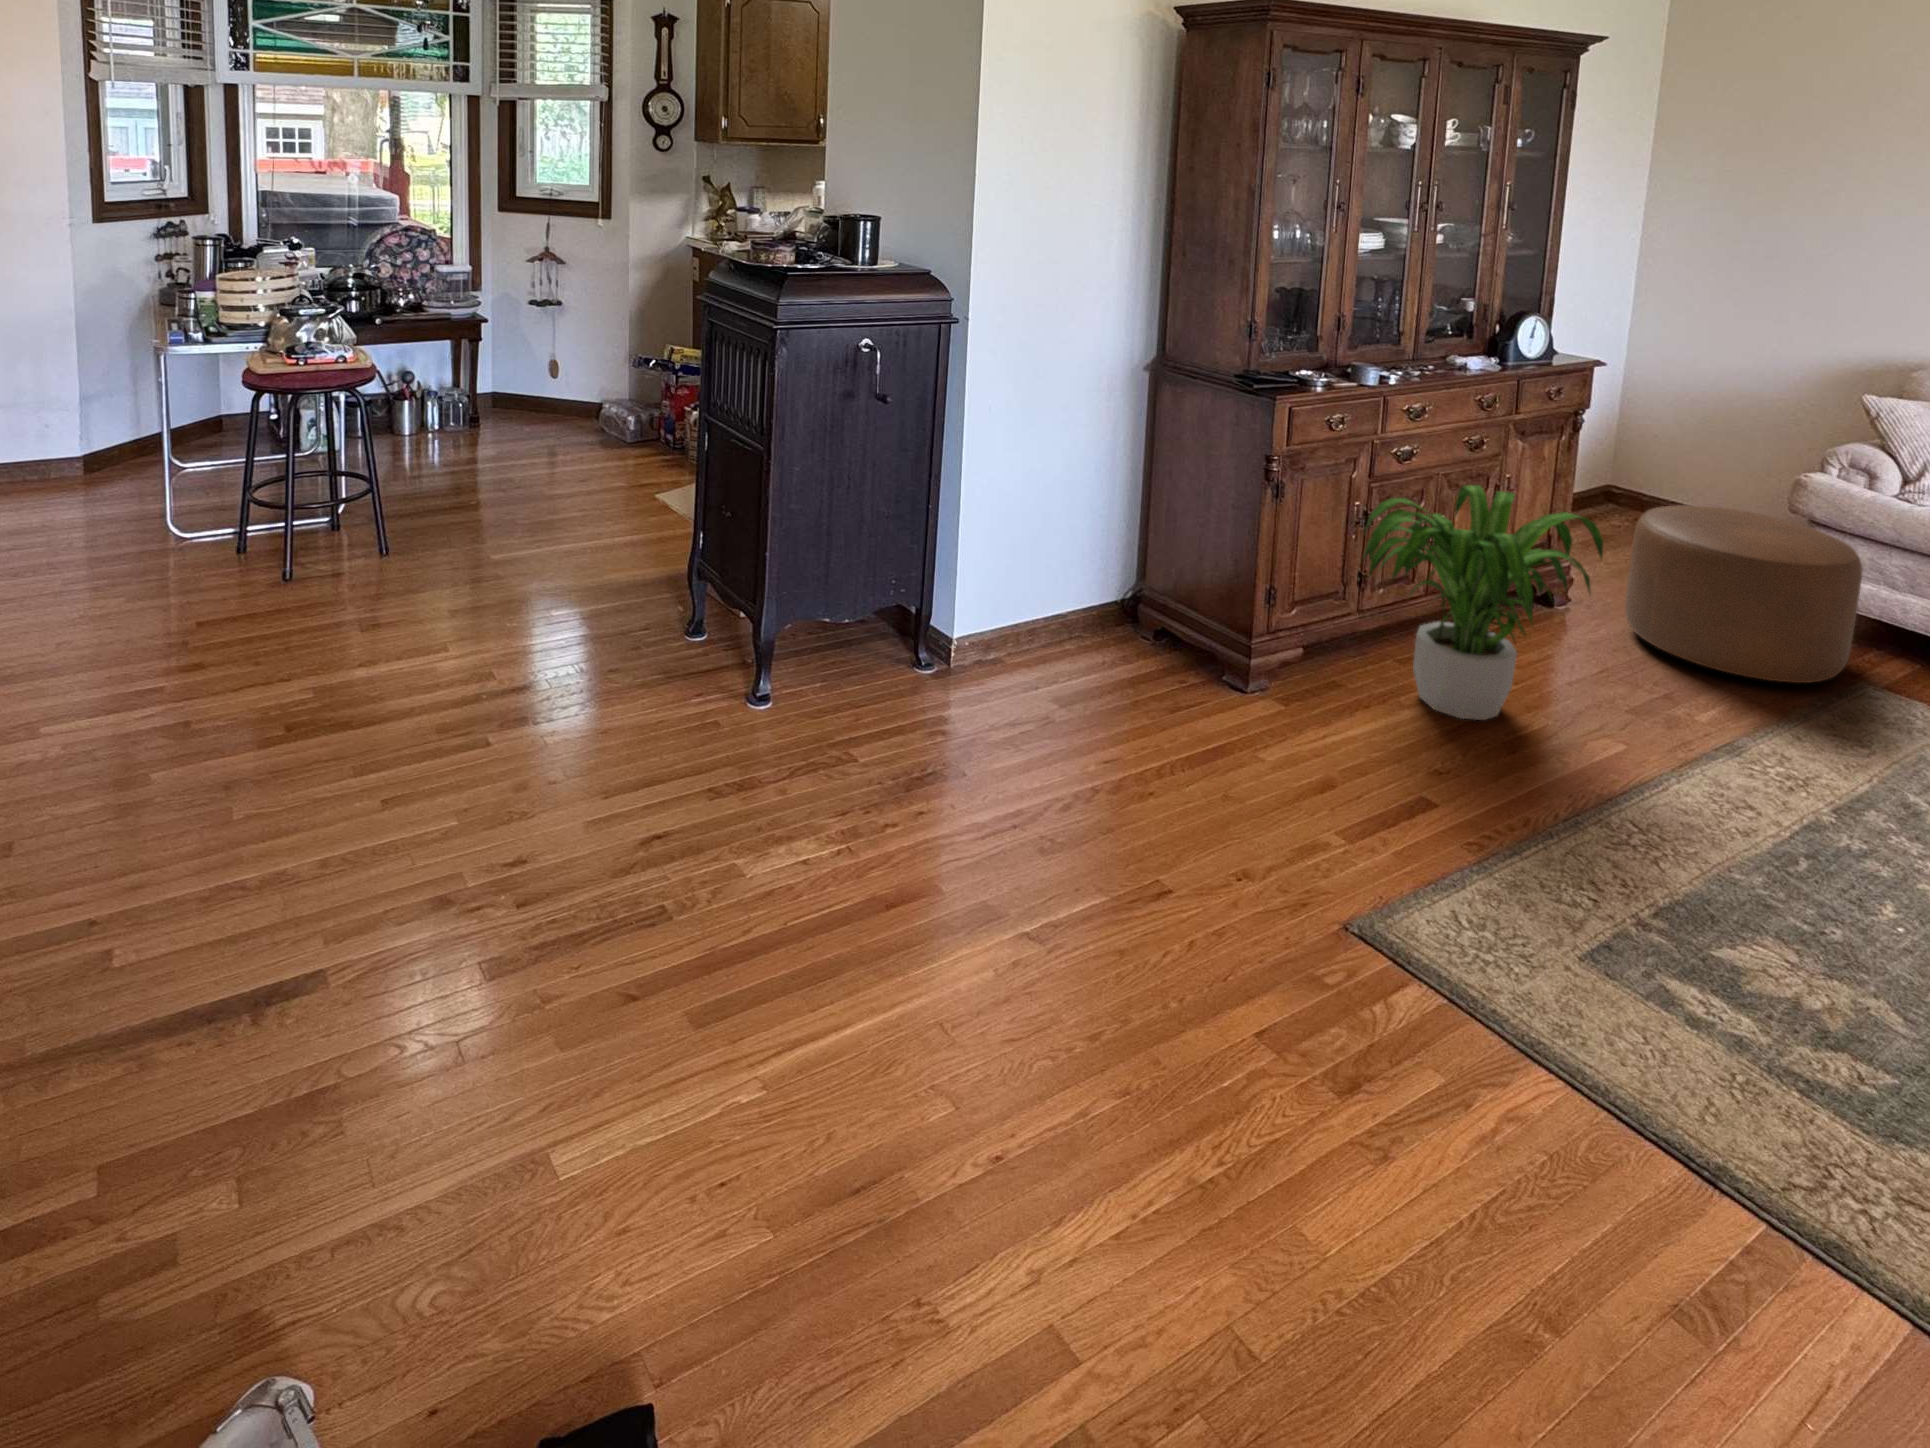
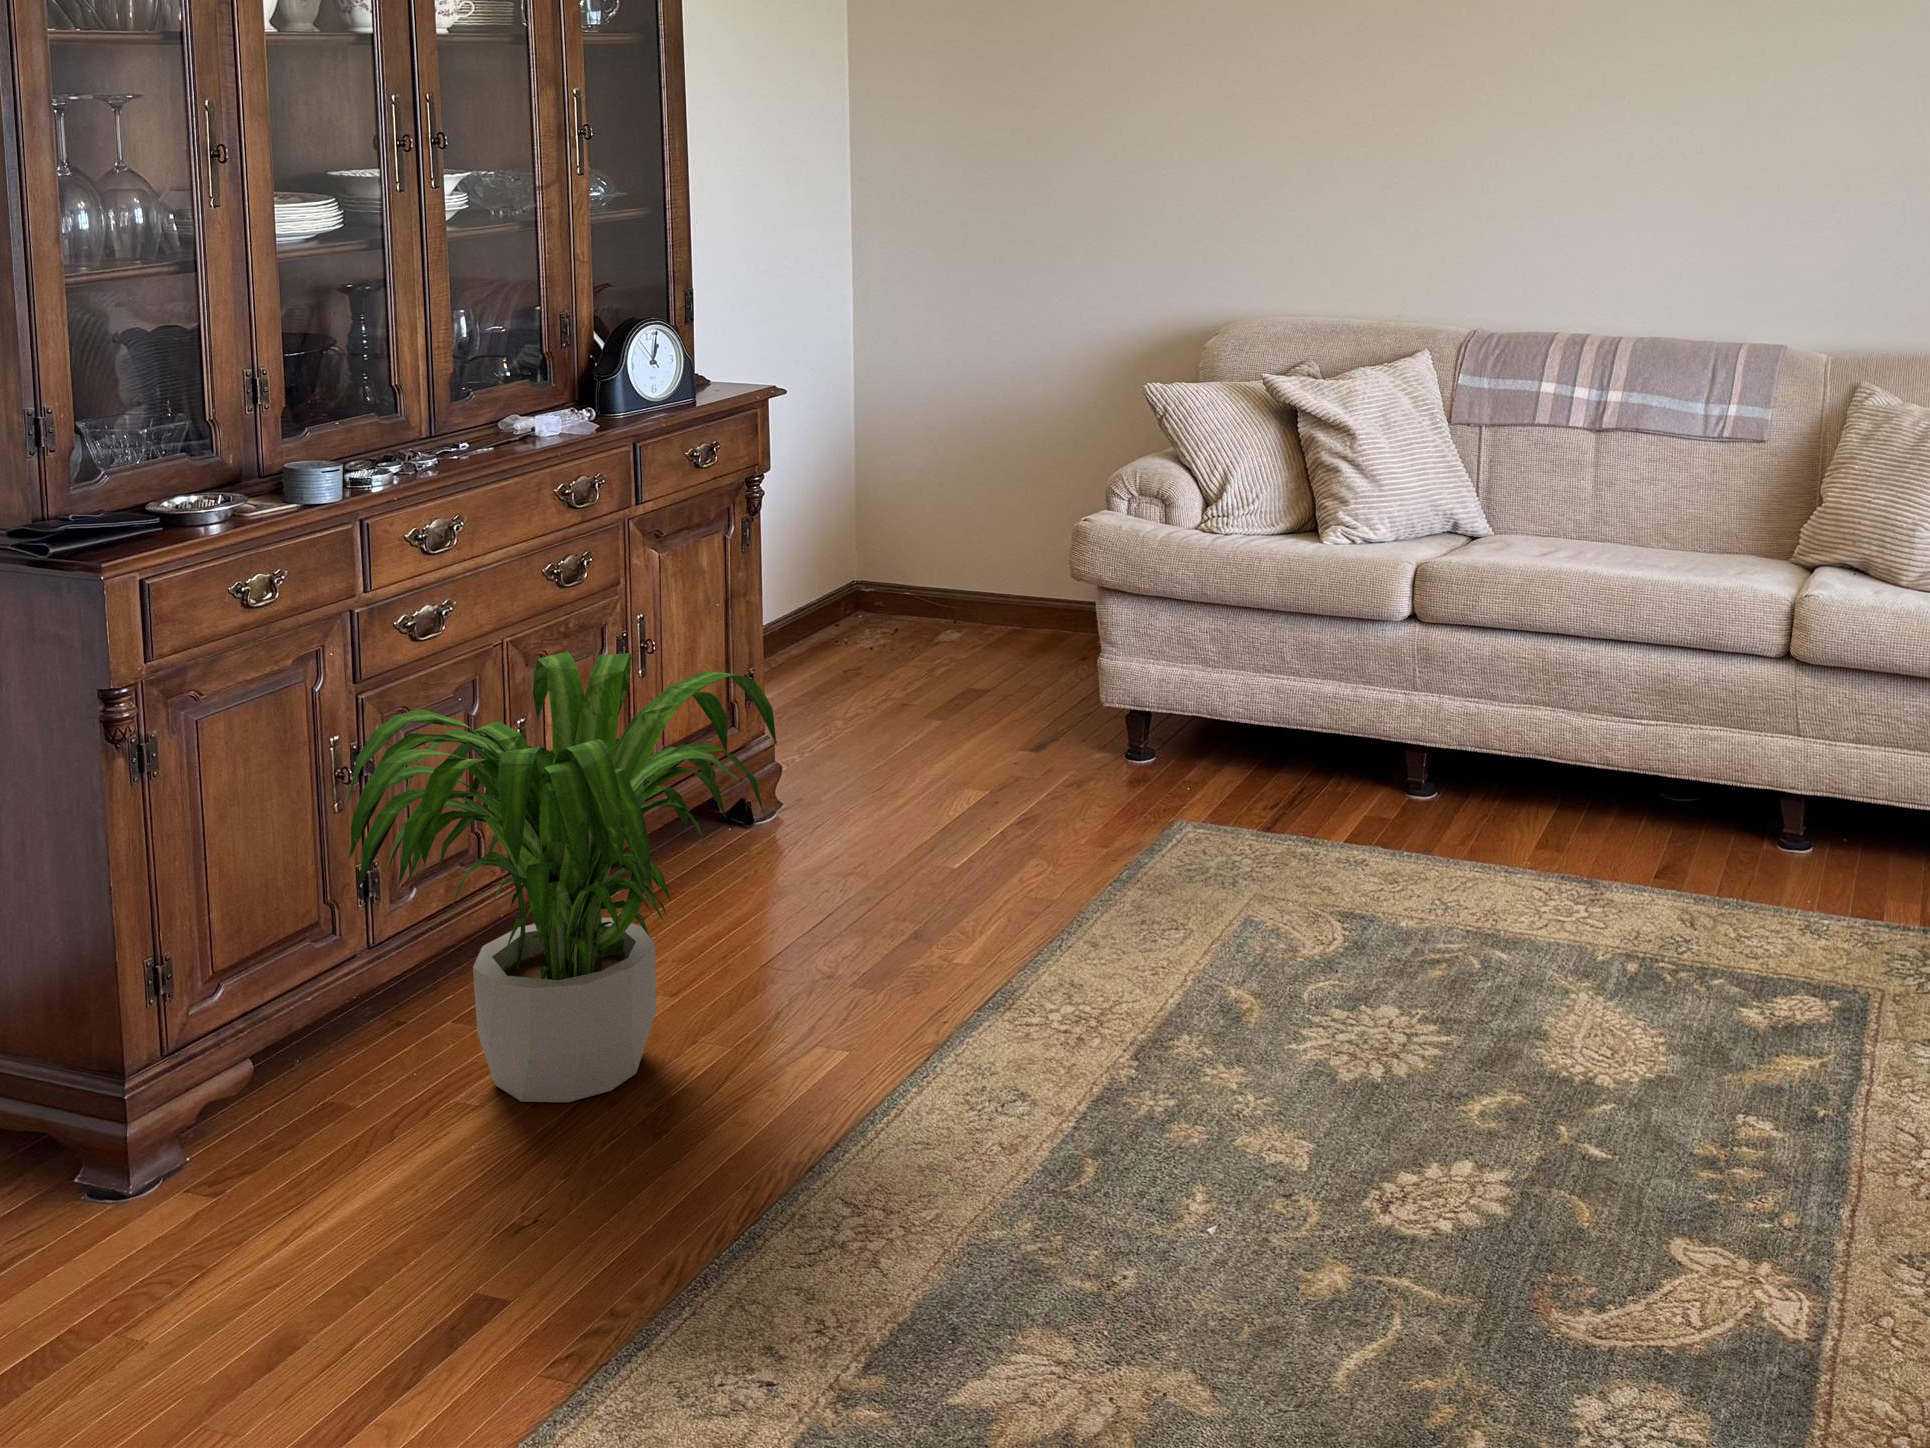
ottoman: present [1625,505,1863,683] -> none [854,597,1159,867]

